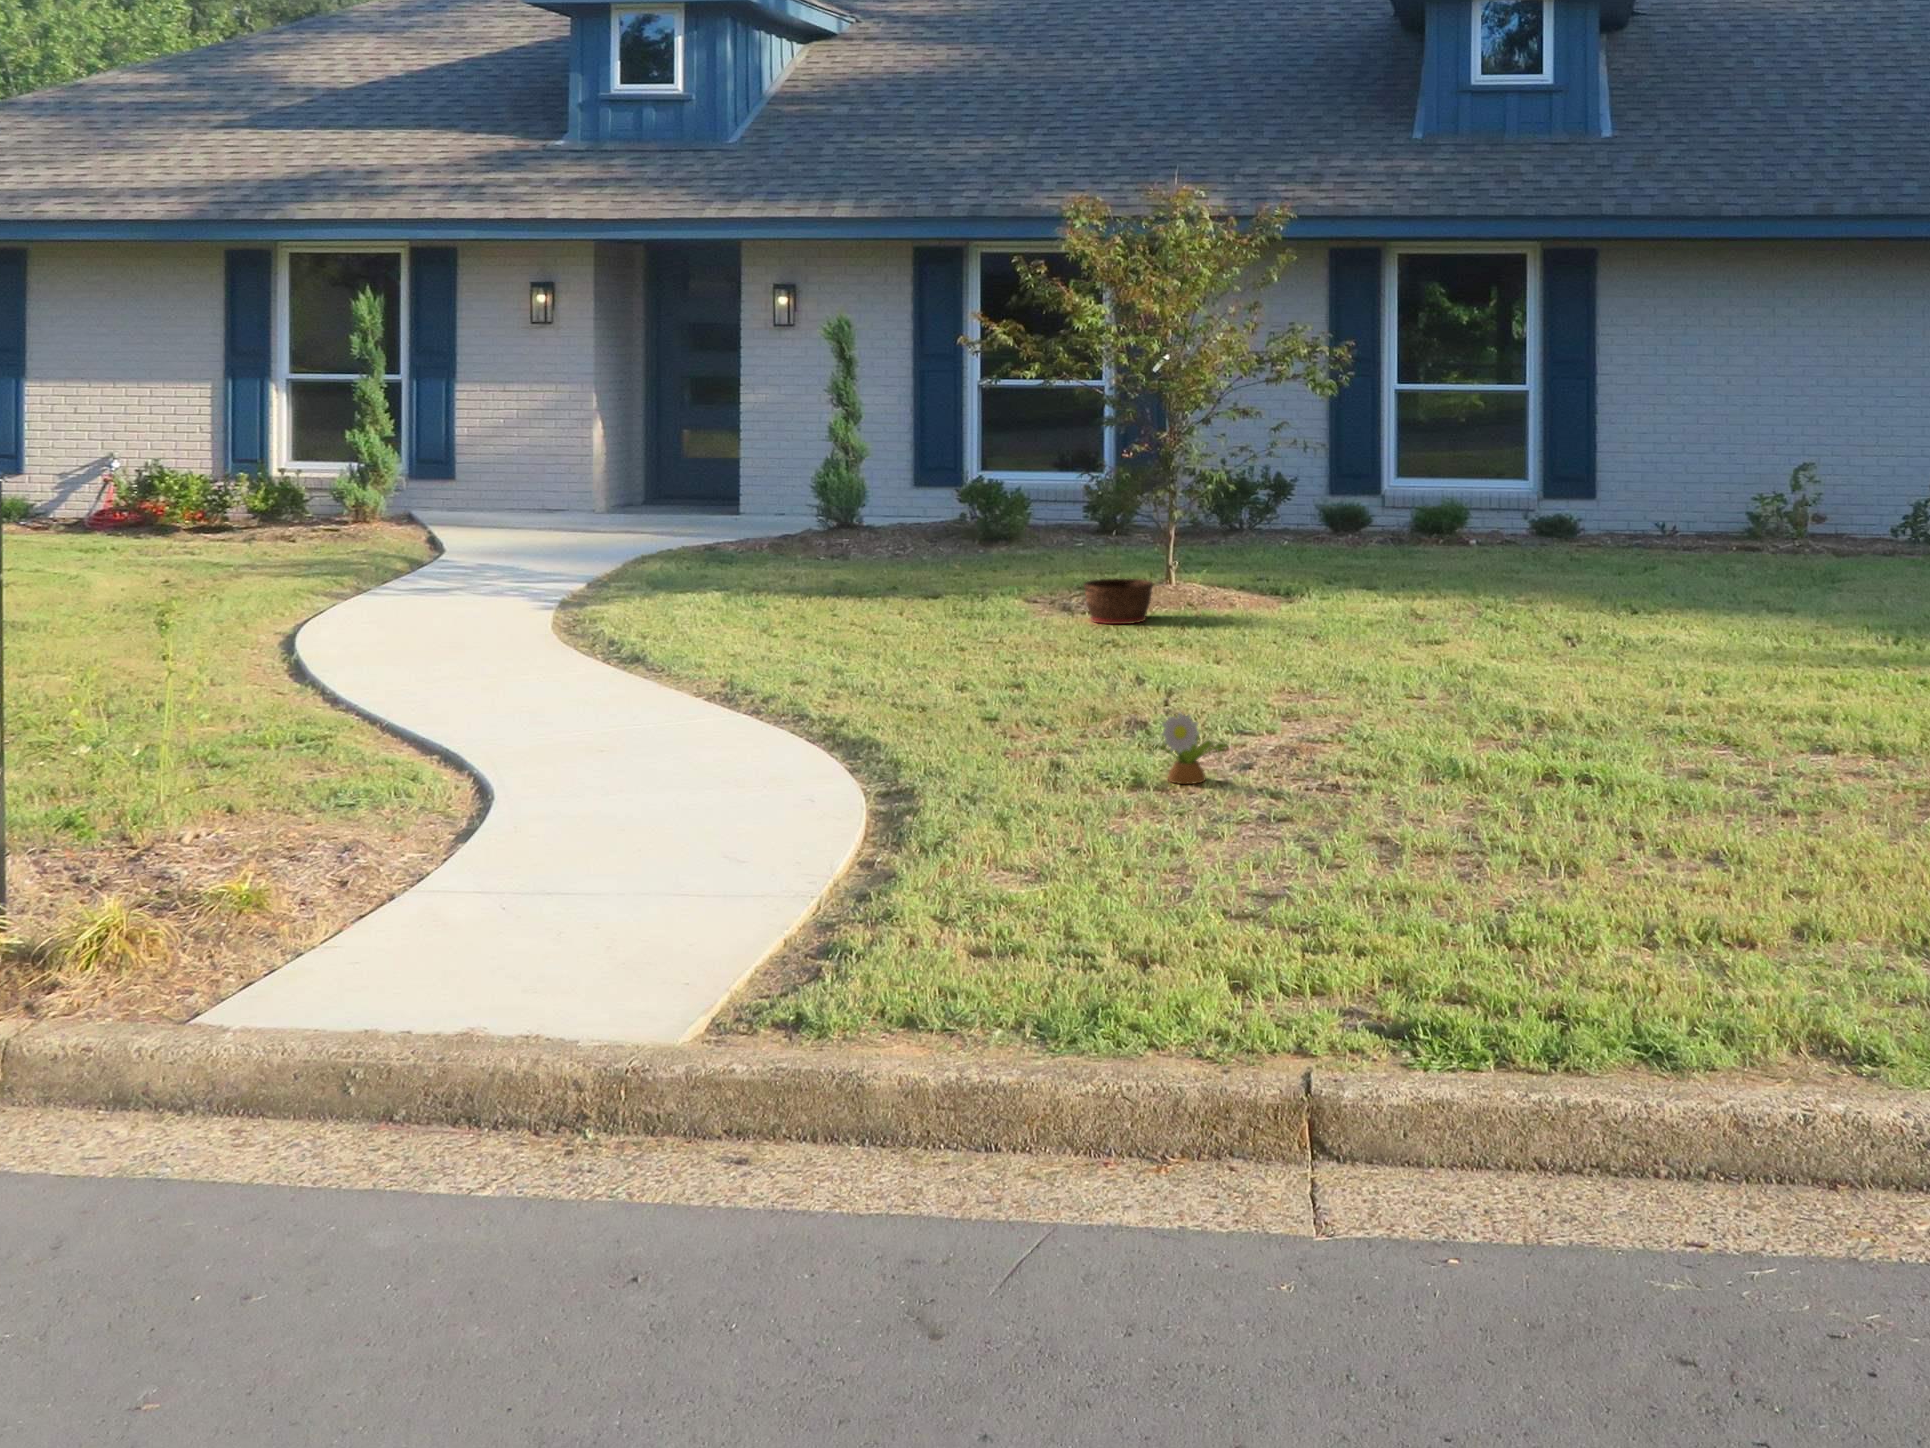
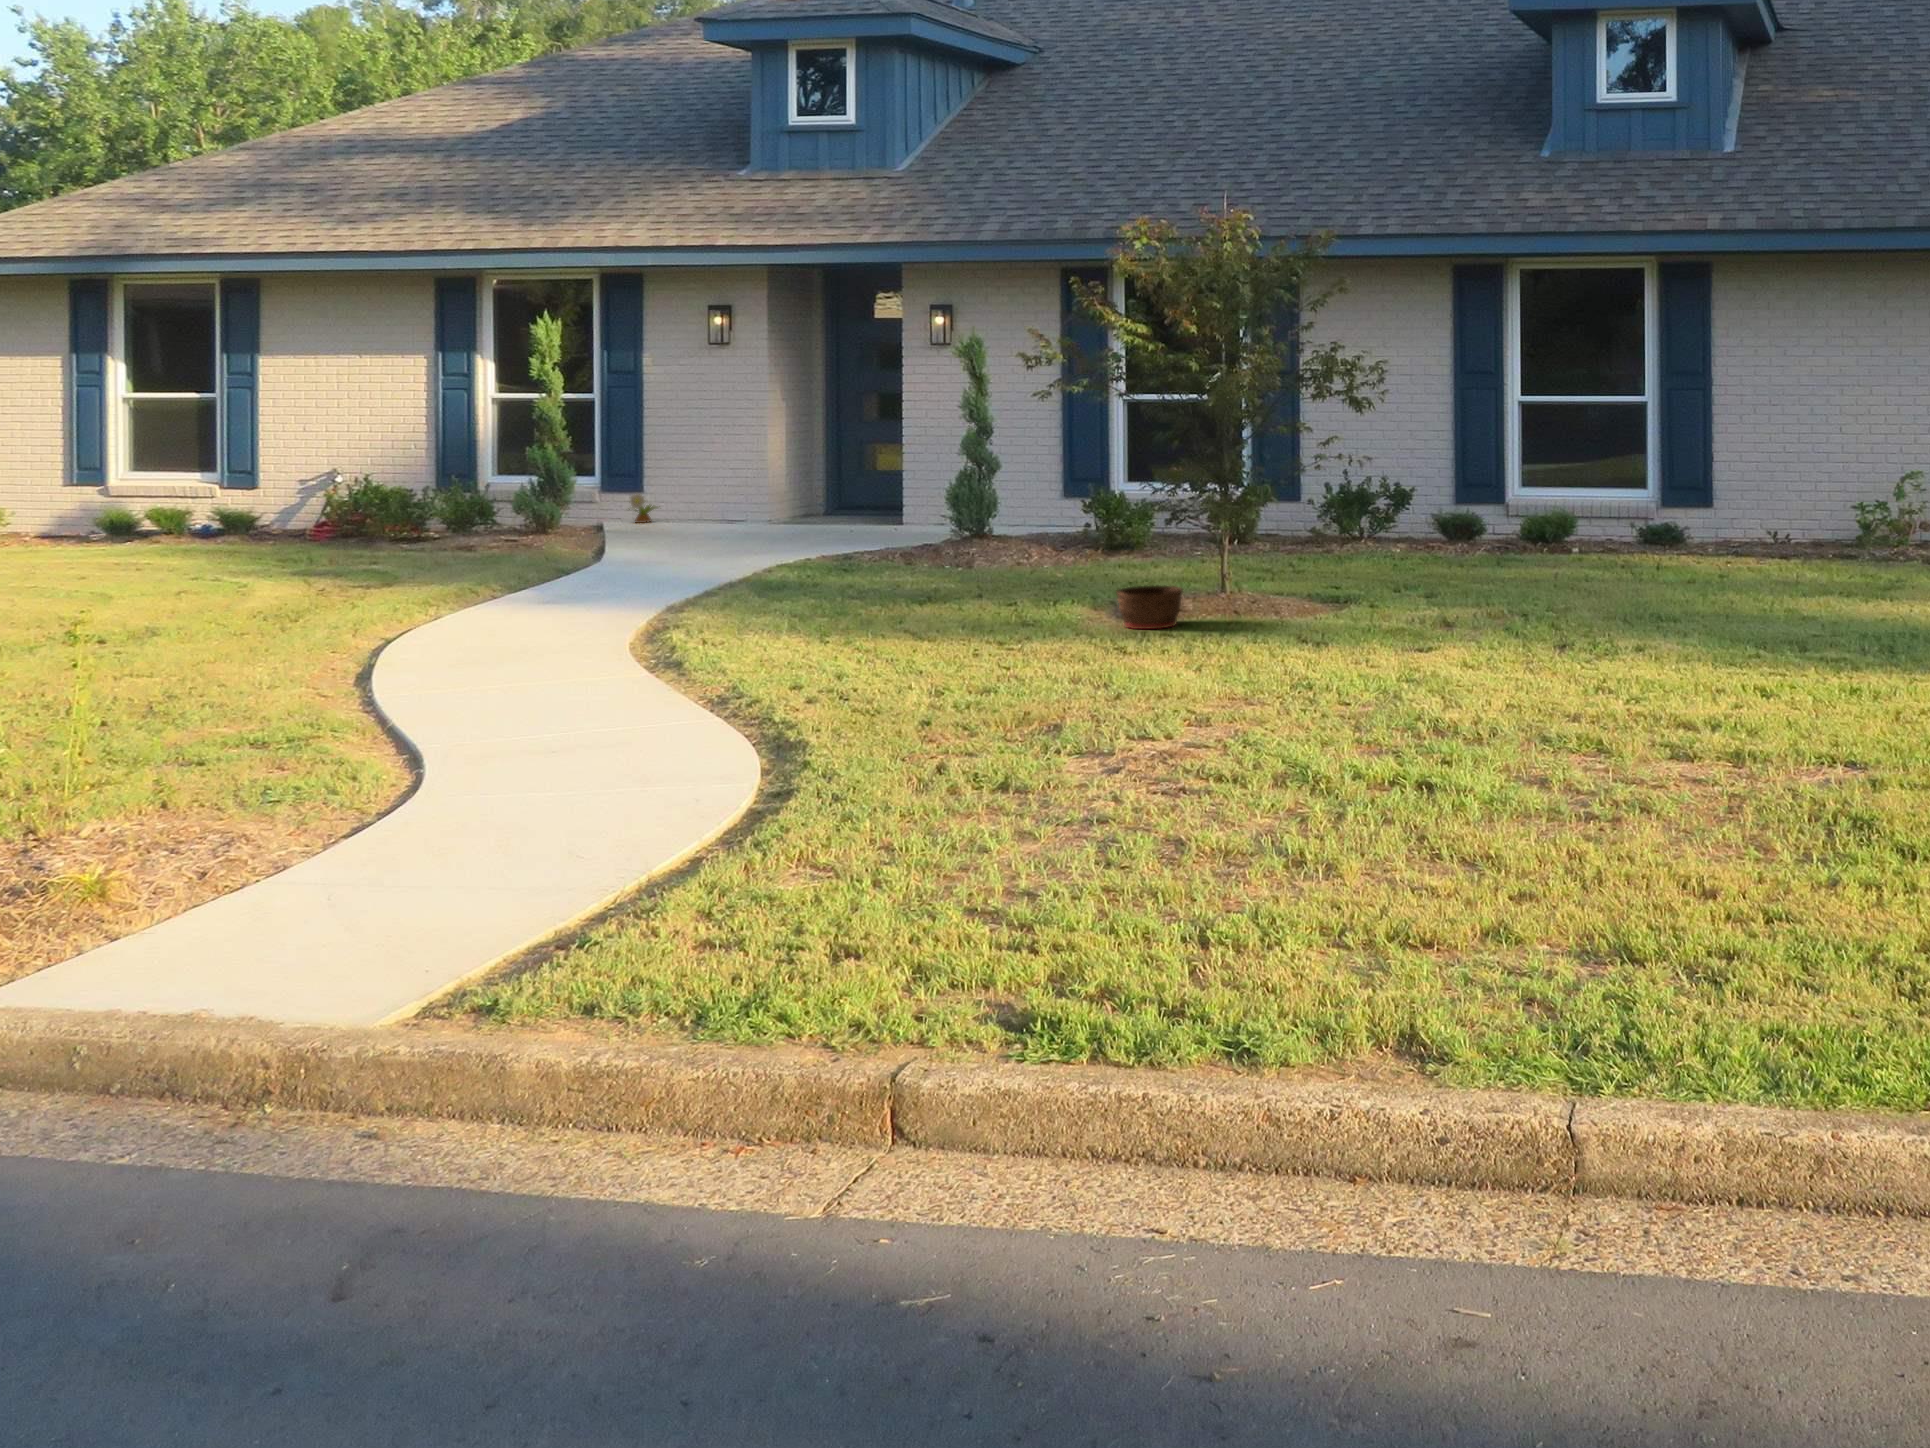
decorative plant: present [1151,713,1228,784] -> present [630,494,657,523]

